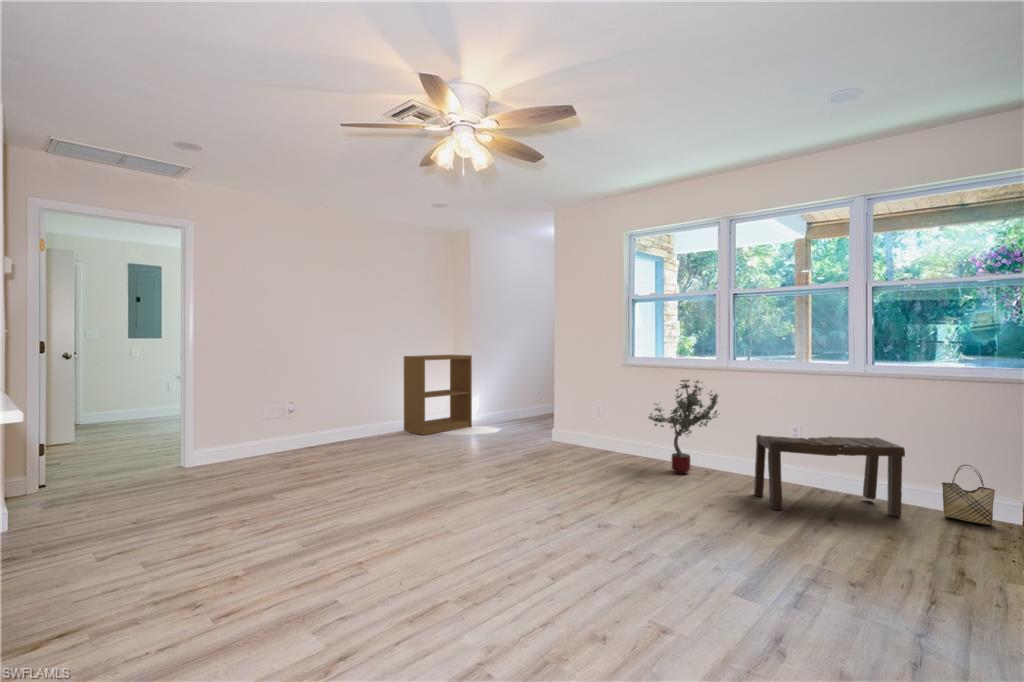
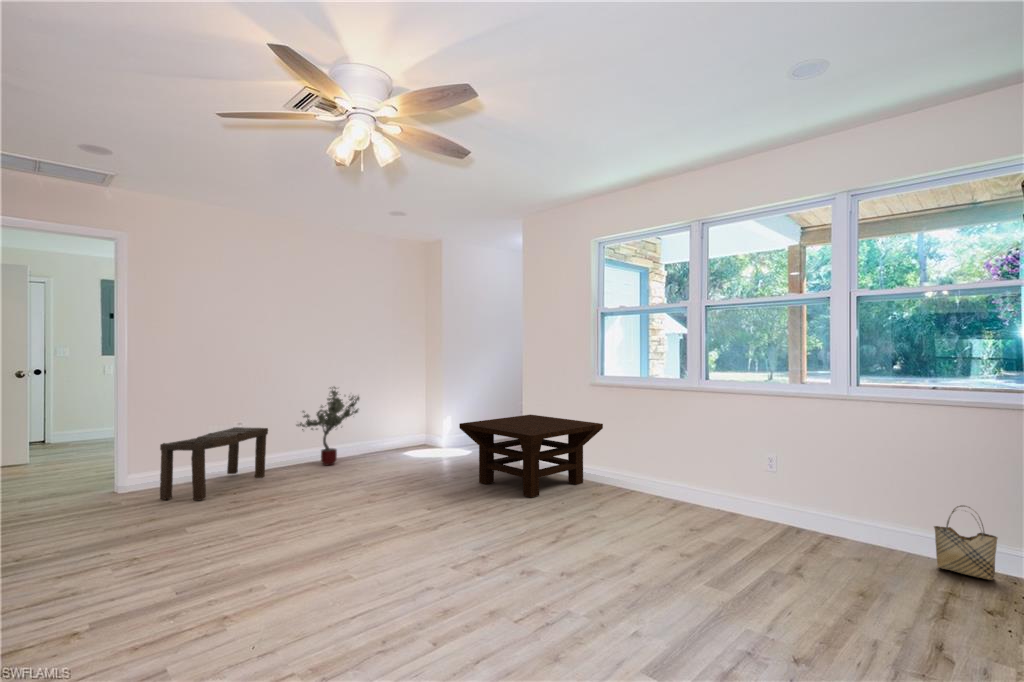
bookshelf: present [404,355,472,435] -> none [369,371,443,457]
potted tree: present [649,380,718,474] -> present [296,387,359,466]
coffee table: none [504,394,636,468] -> present [459,415,603,498]
bench: present [754,435,905,517] -> present [160,427,268,500]

